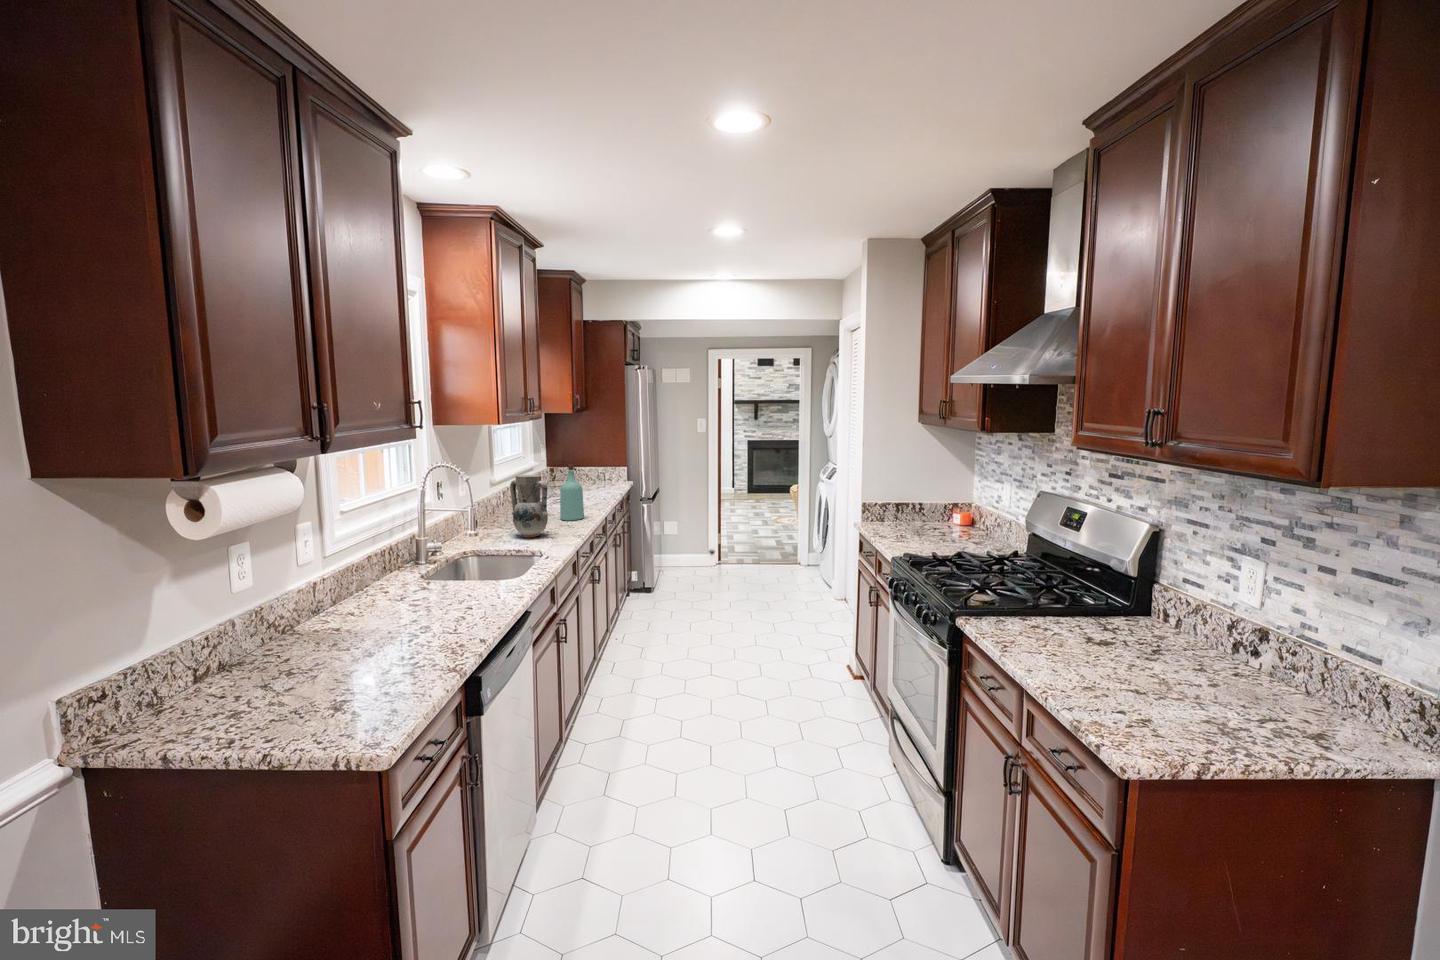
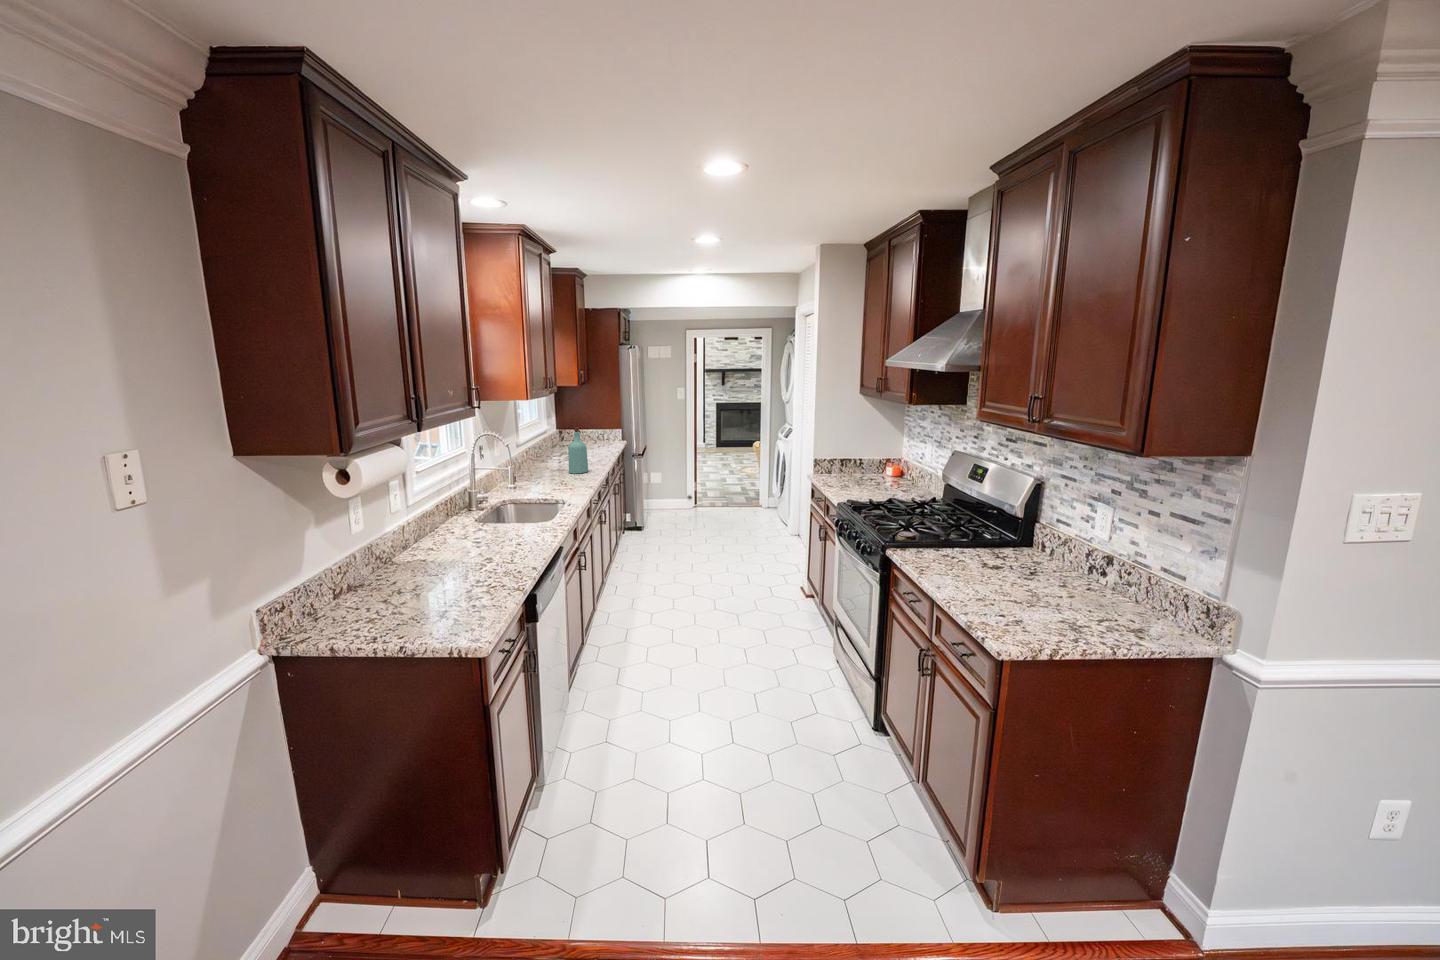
vase: present [510,475,548,537] -> none [528,437,561,488]

